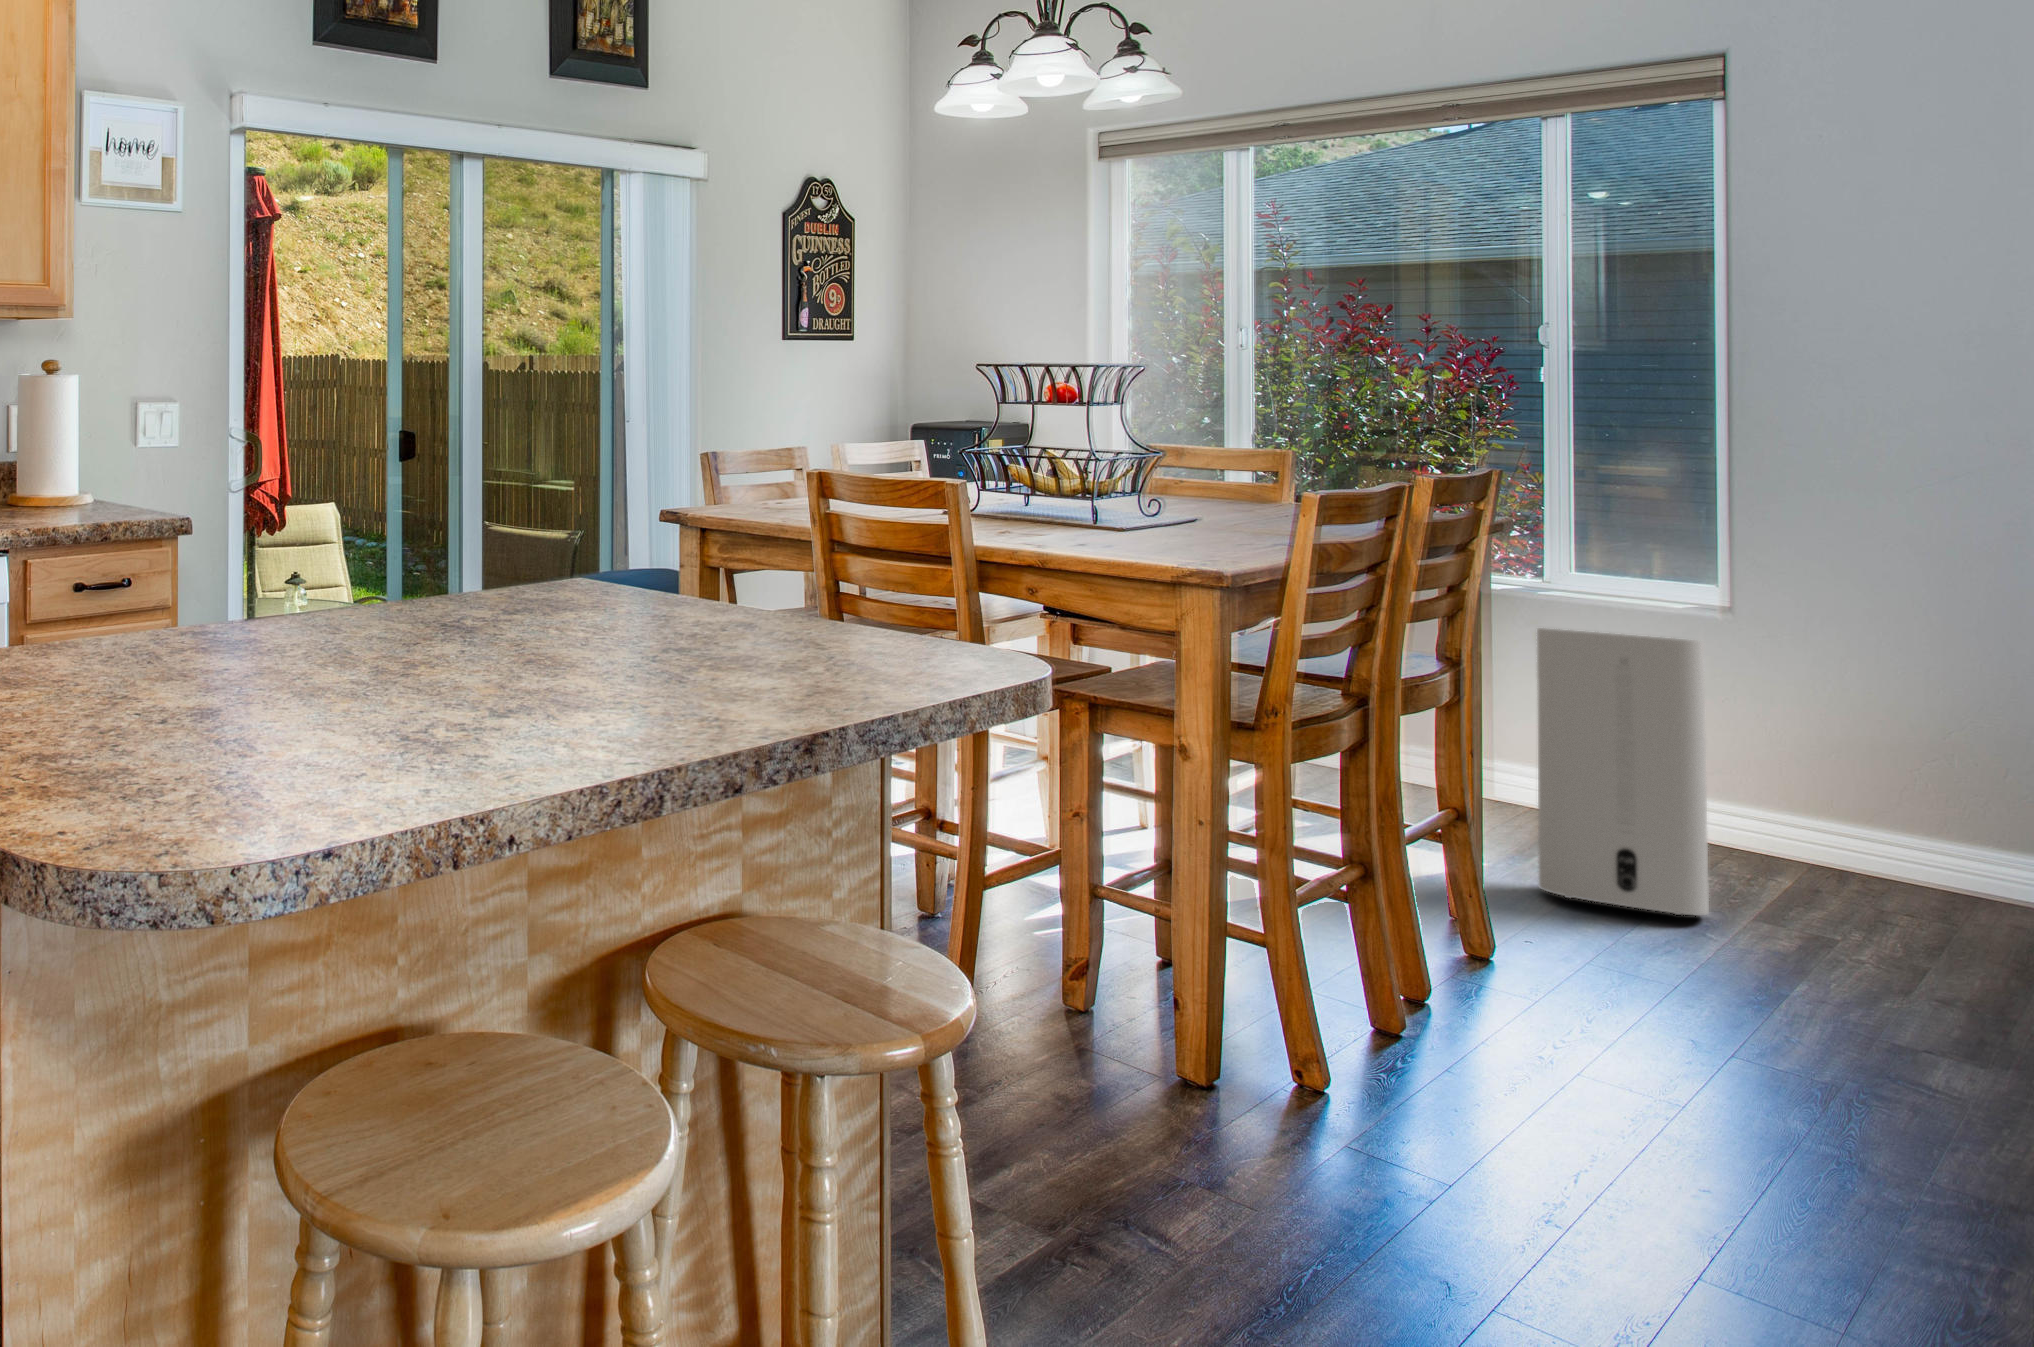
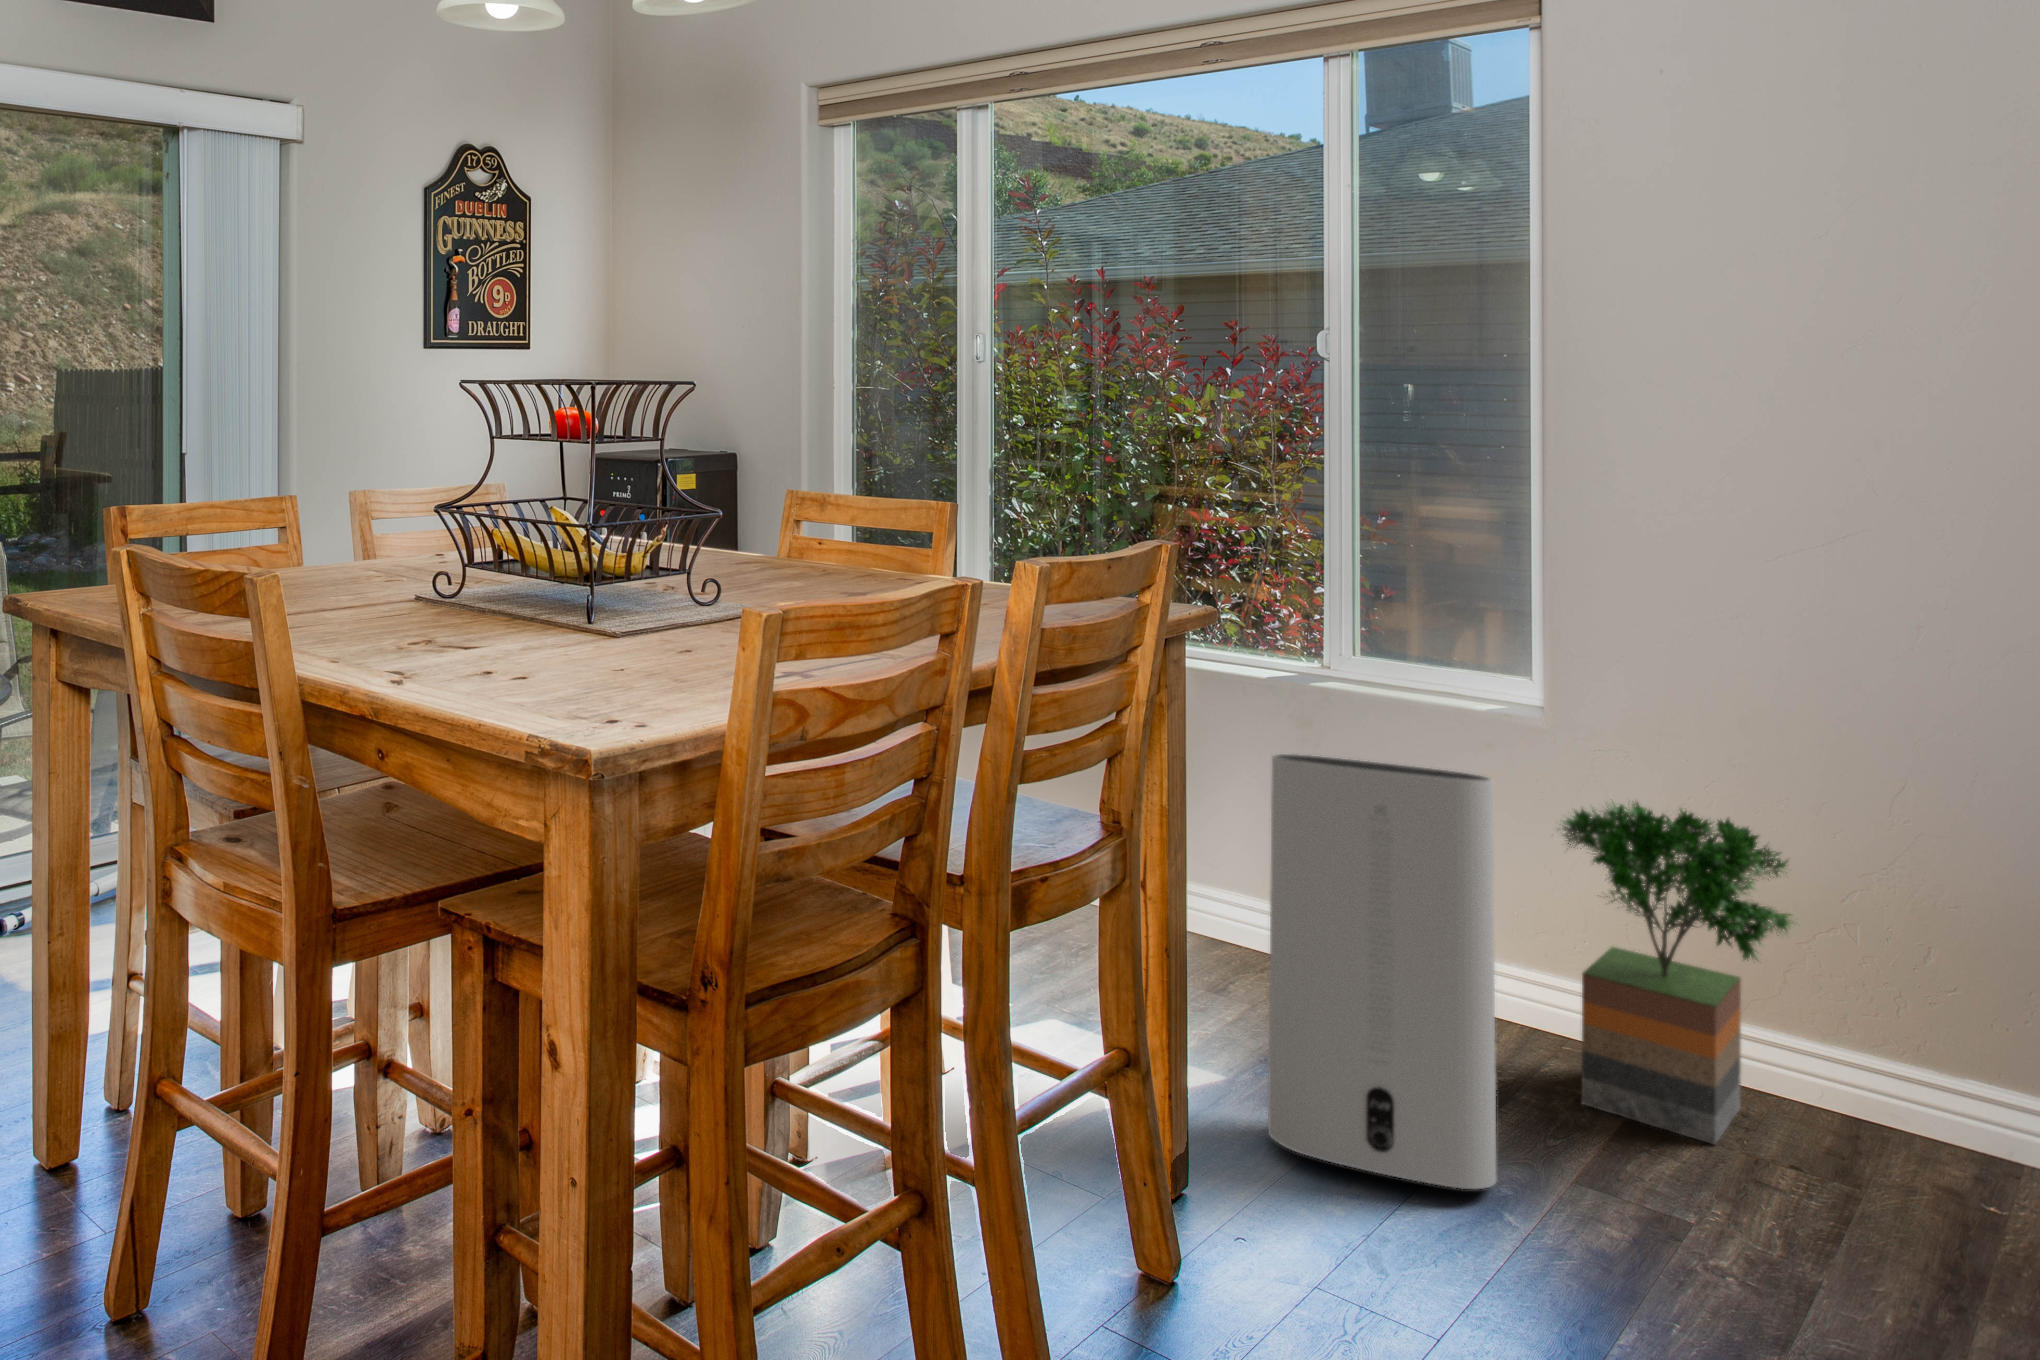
potted tree: none [1737,664,1925,900] -> present [1558,802,1793,1144]

